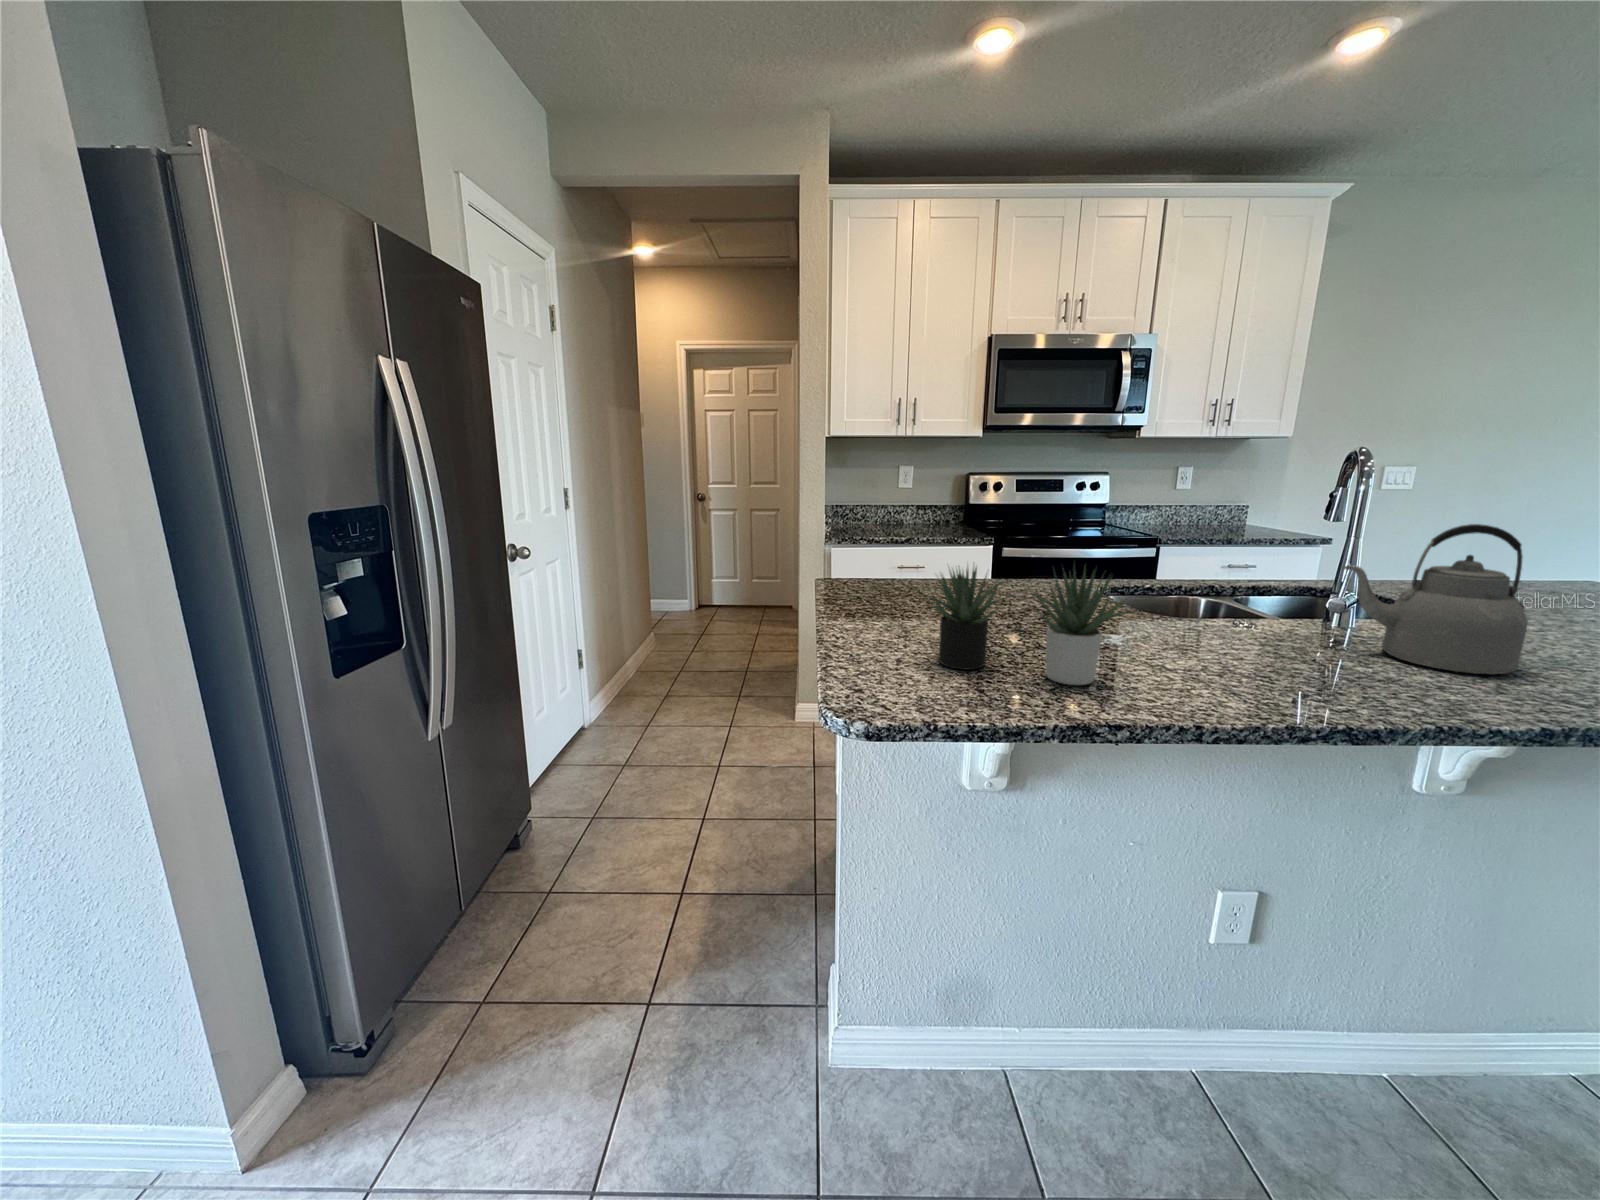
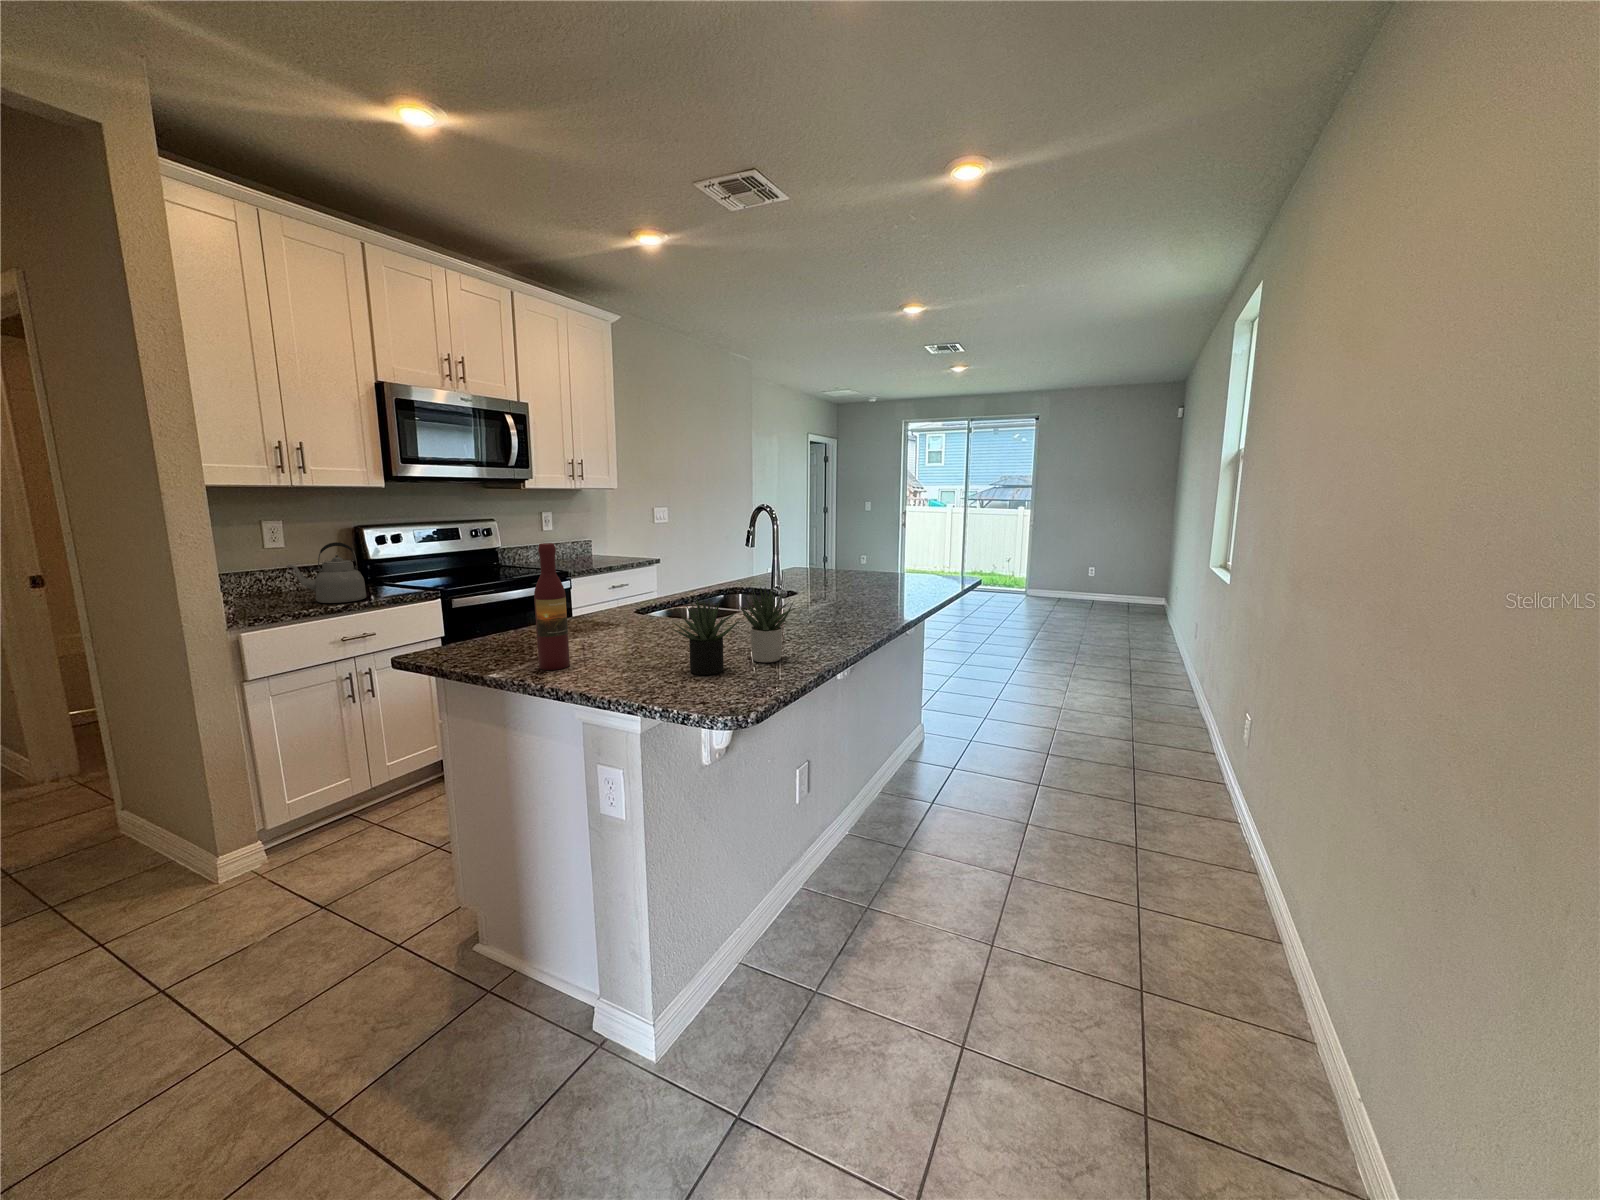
wine bottle: none [851,480,883,617] -> present [534,543,570,670]
kettle: present [1342,524,1527,674] -> present [286,542,366,603]

